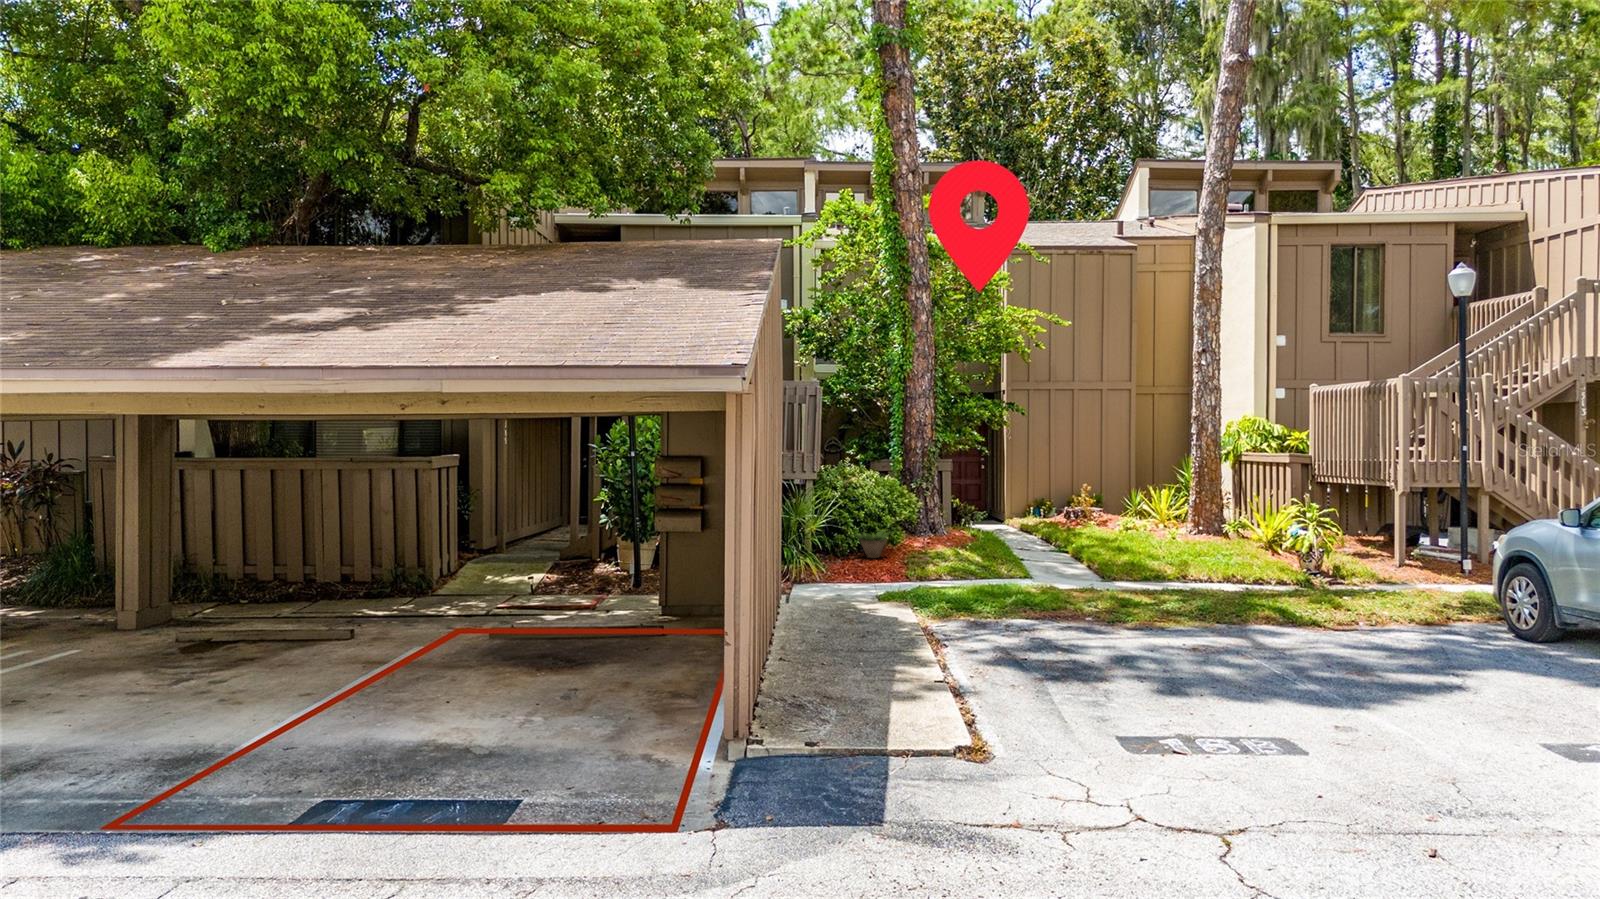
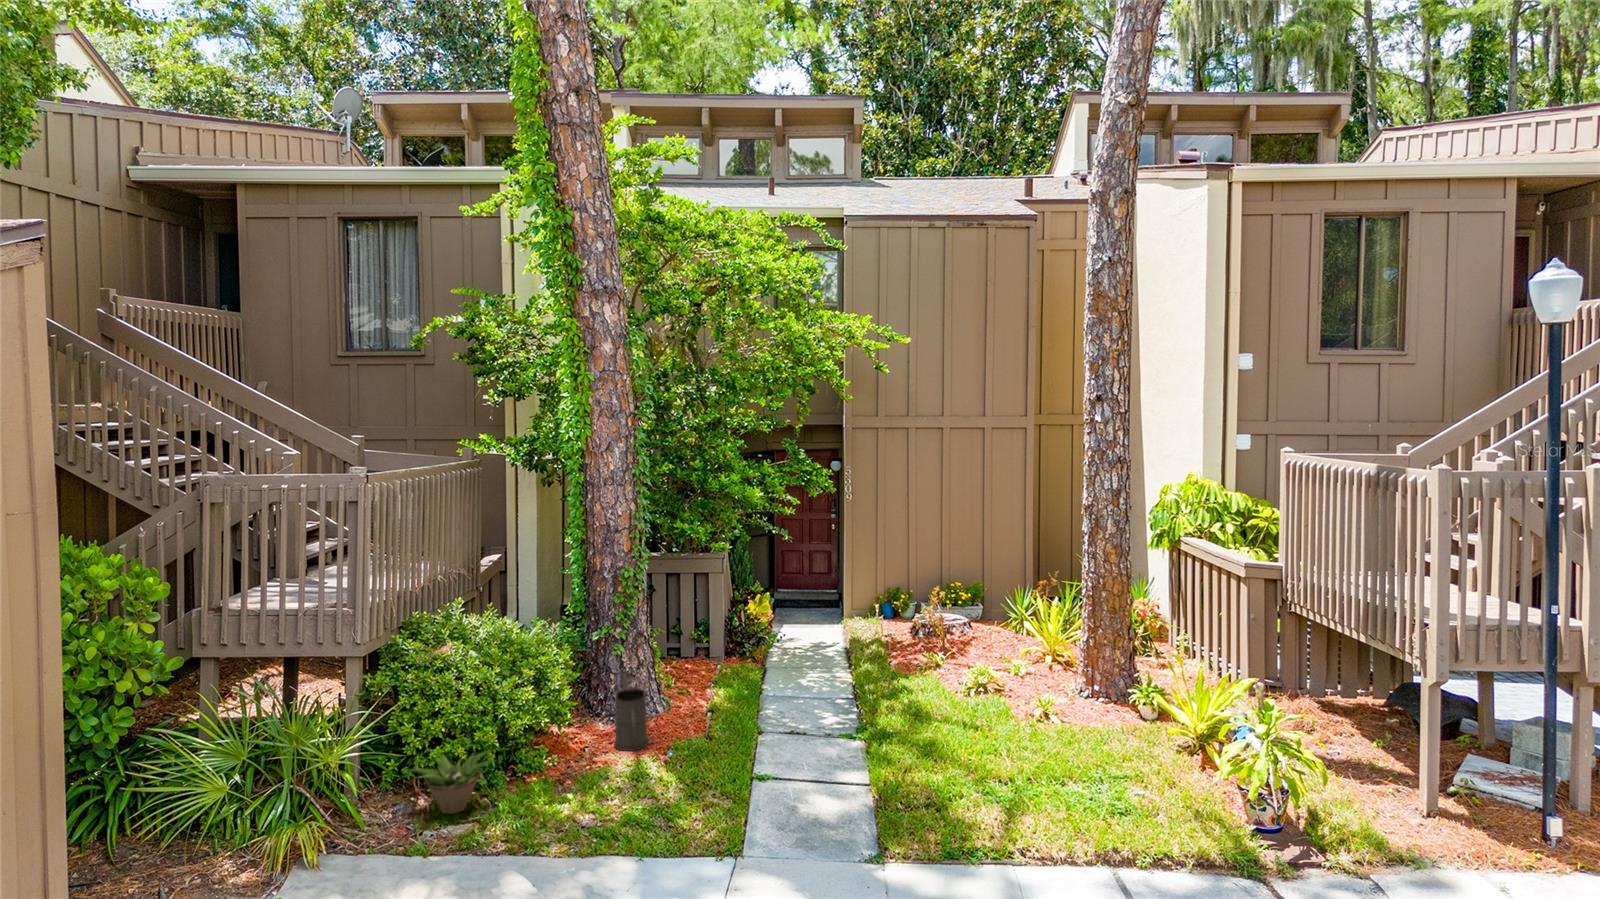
watering can: none [926,505,951,546] -> present [614,673,649,751]

